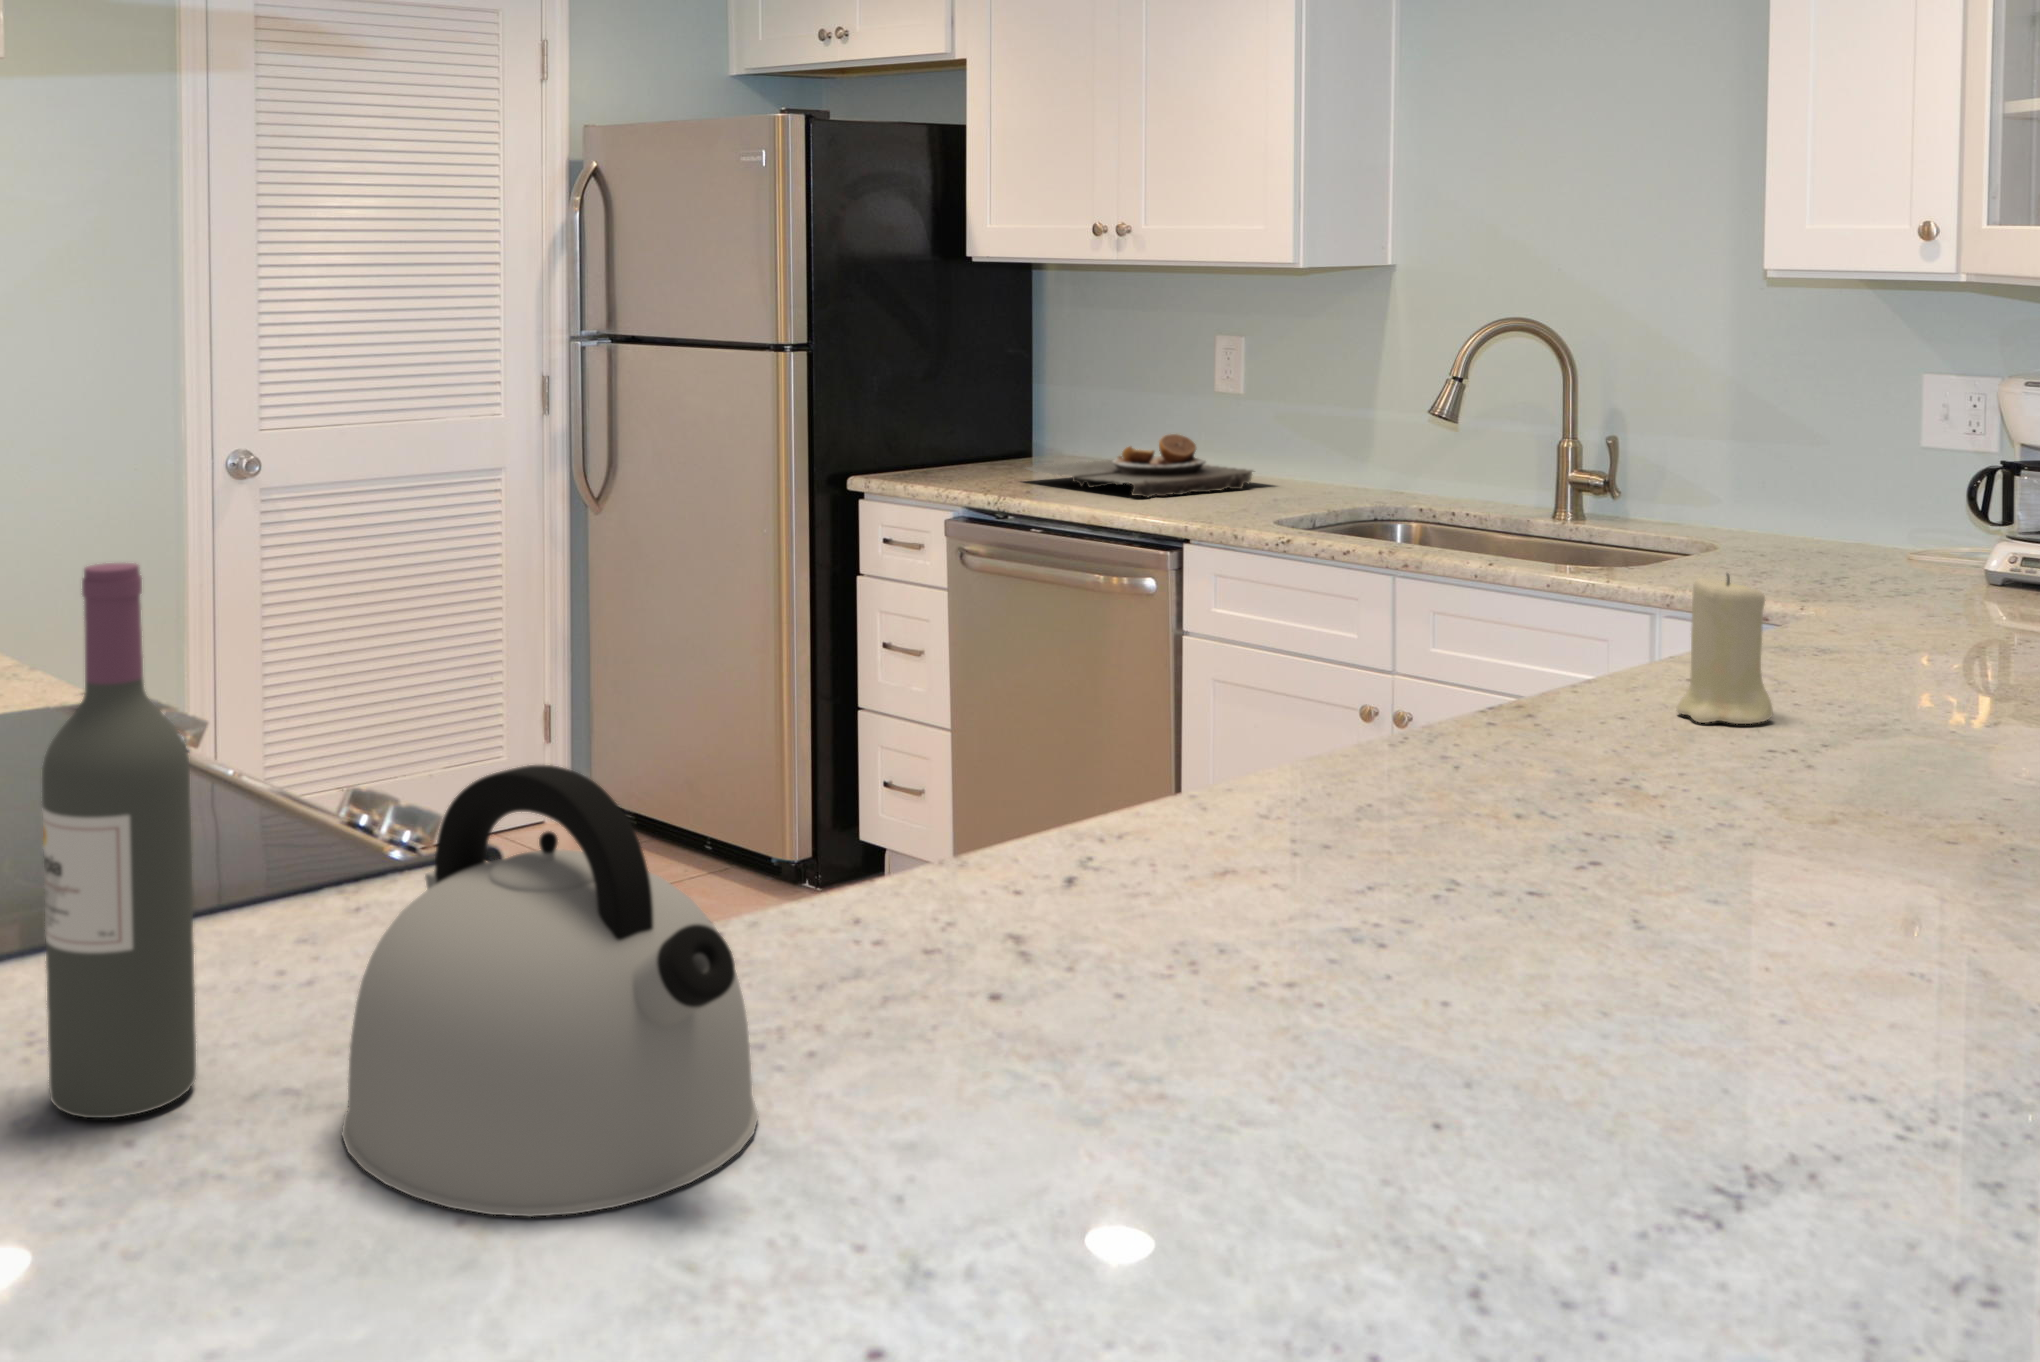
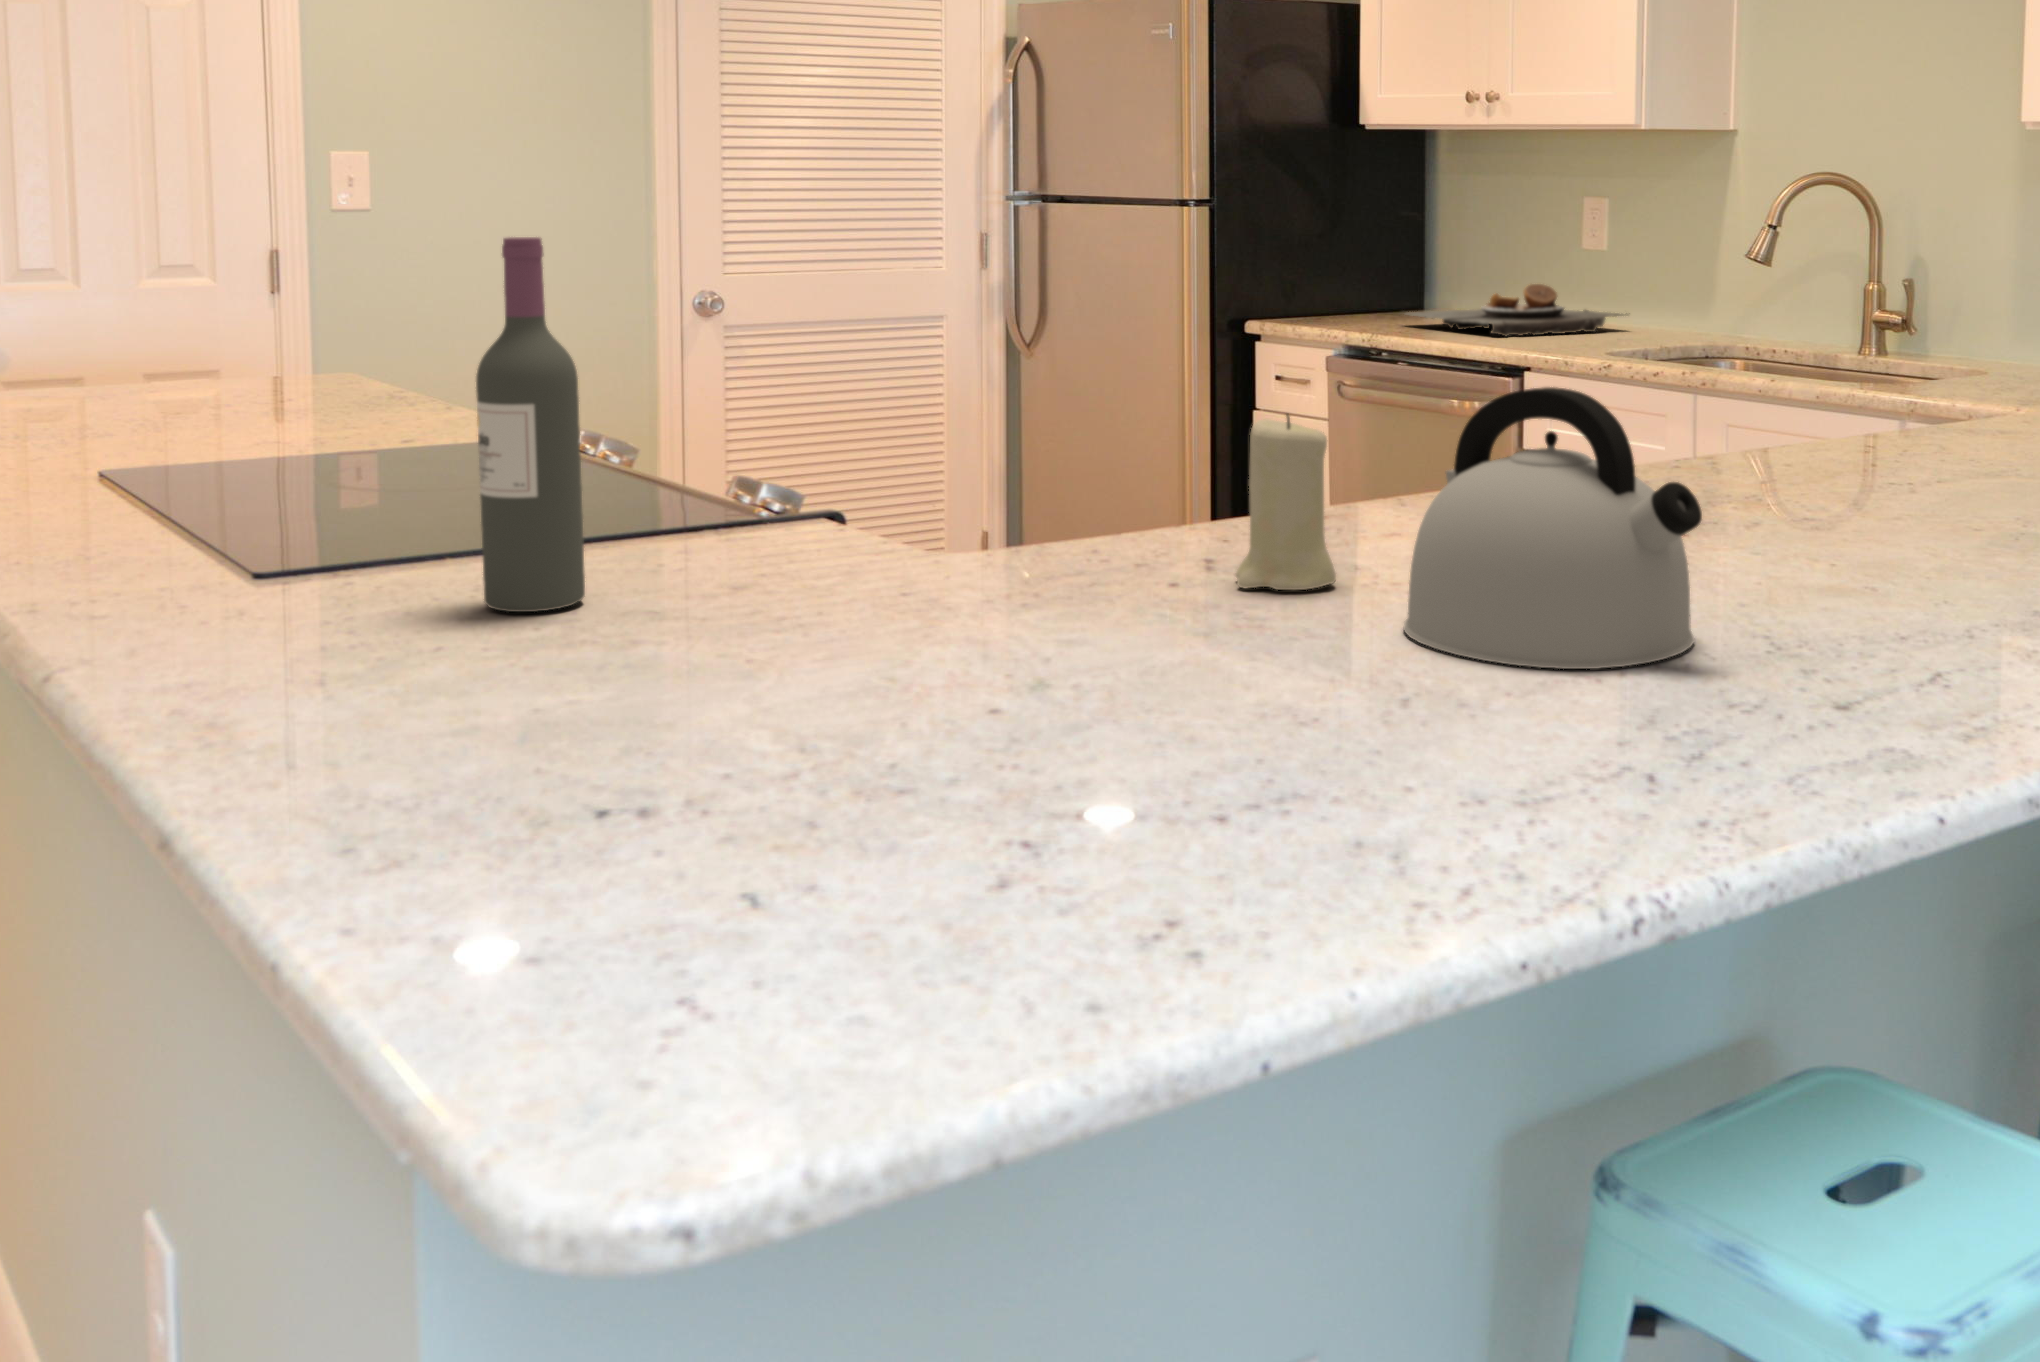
candle: present [1677,574,1773,724] -> present [1236,414,1336,590]
kettle: present [341,765,759,1217] -> present [1403,387,1702,669]

